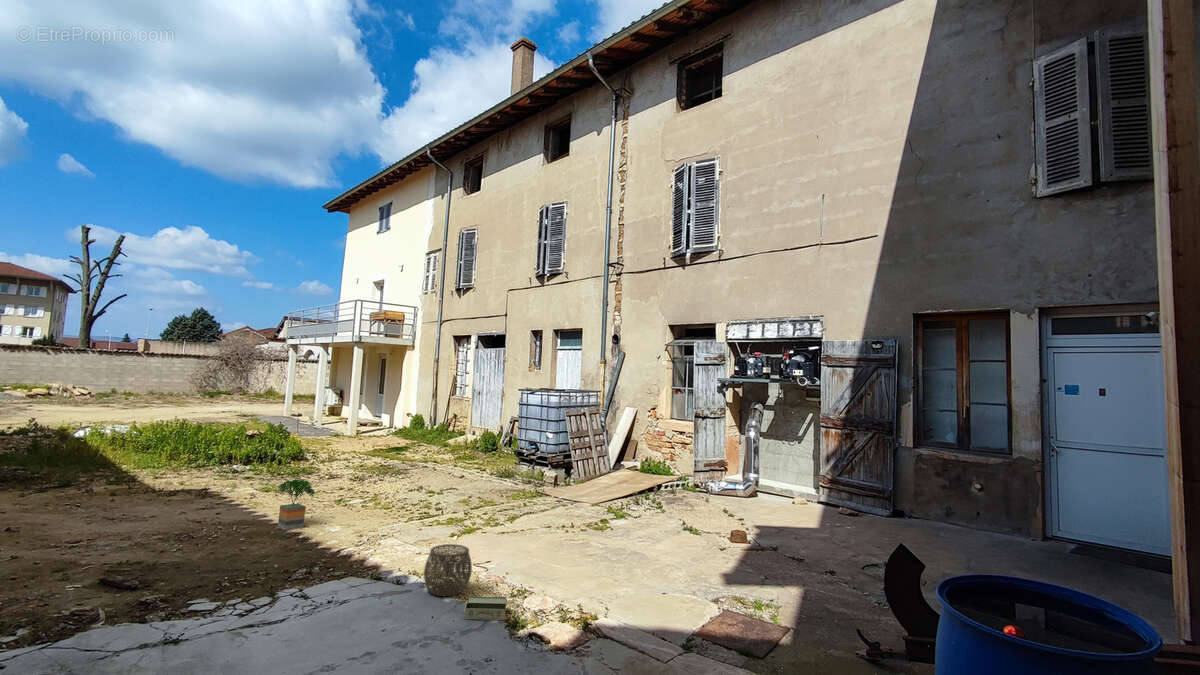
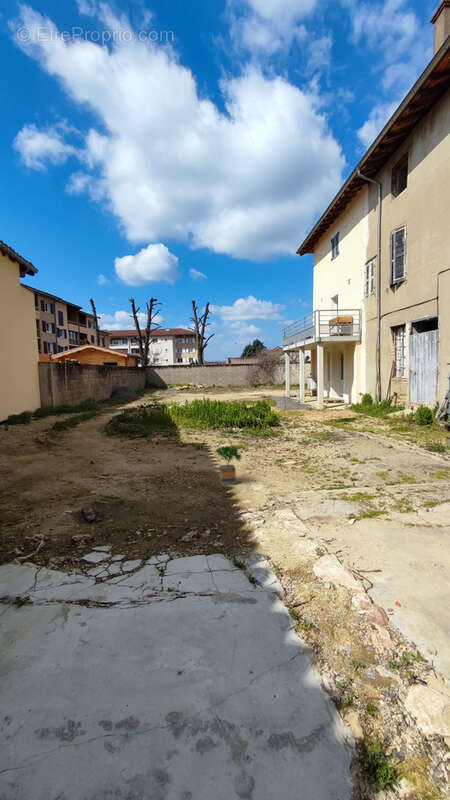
woven basket: present [424,544,472,596] -> none [275,547,335,620]
toolbox: present [464,597,507,620] -> none [299,640,371,711]

